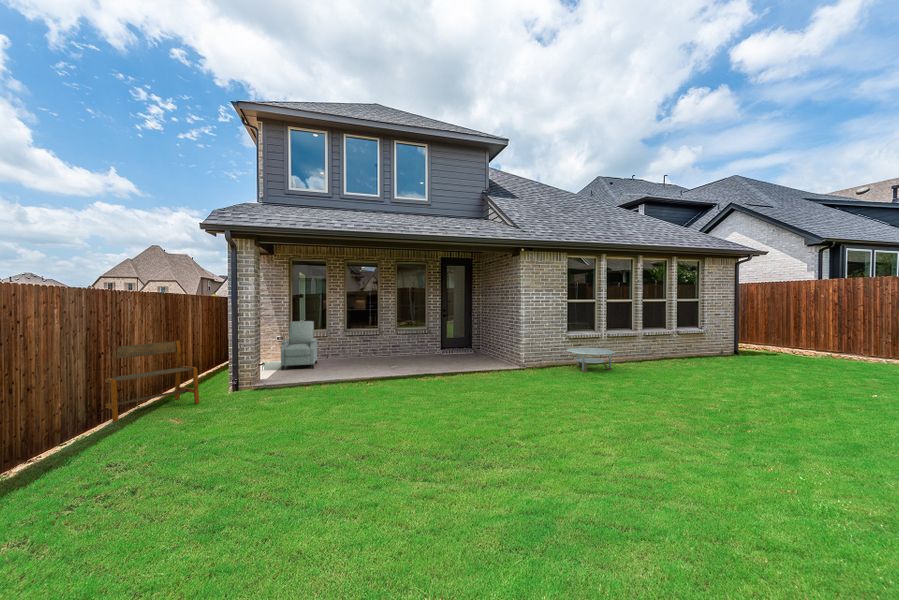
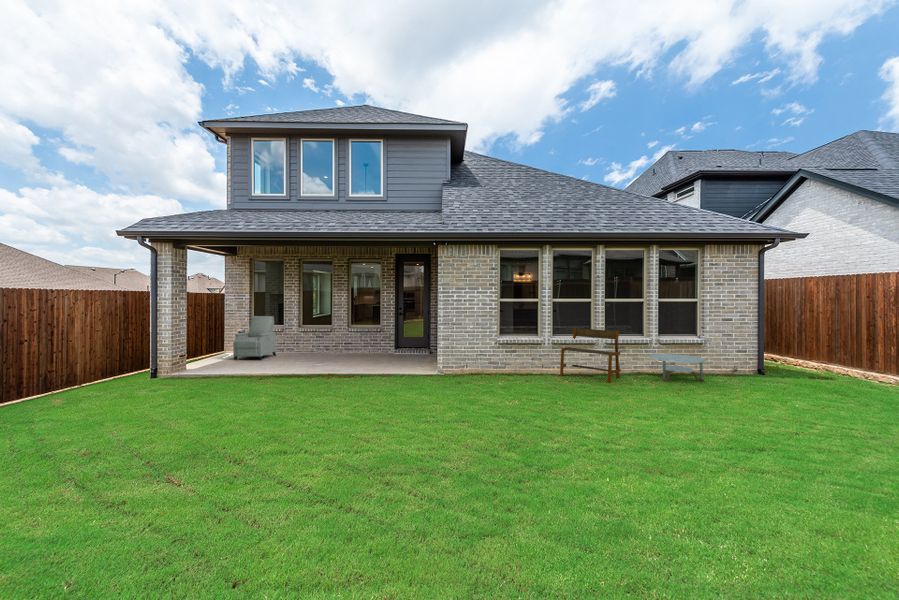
bench: present [105,340,199,422] -> present [560,328,621,383]
round table: present [567,348,615,372] -> present [648,354,707,381]

